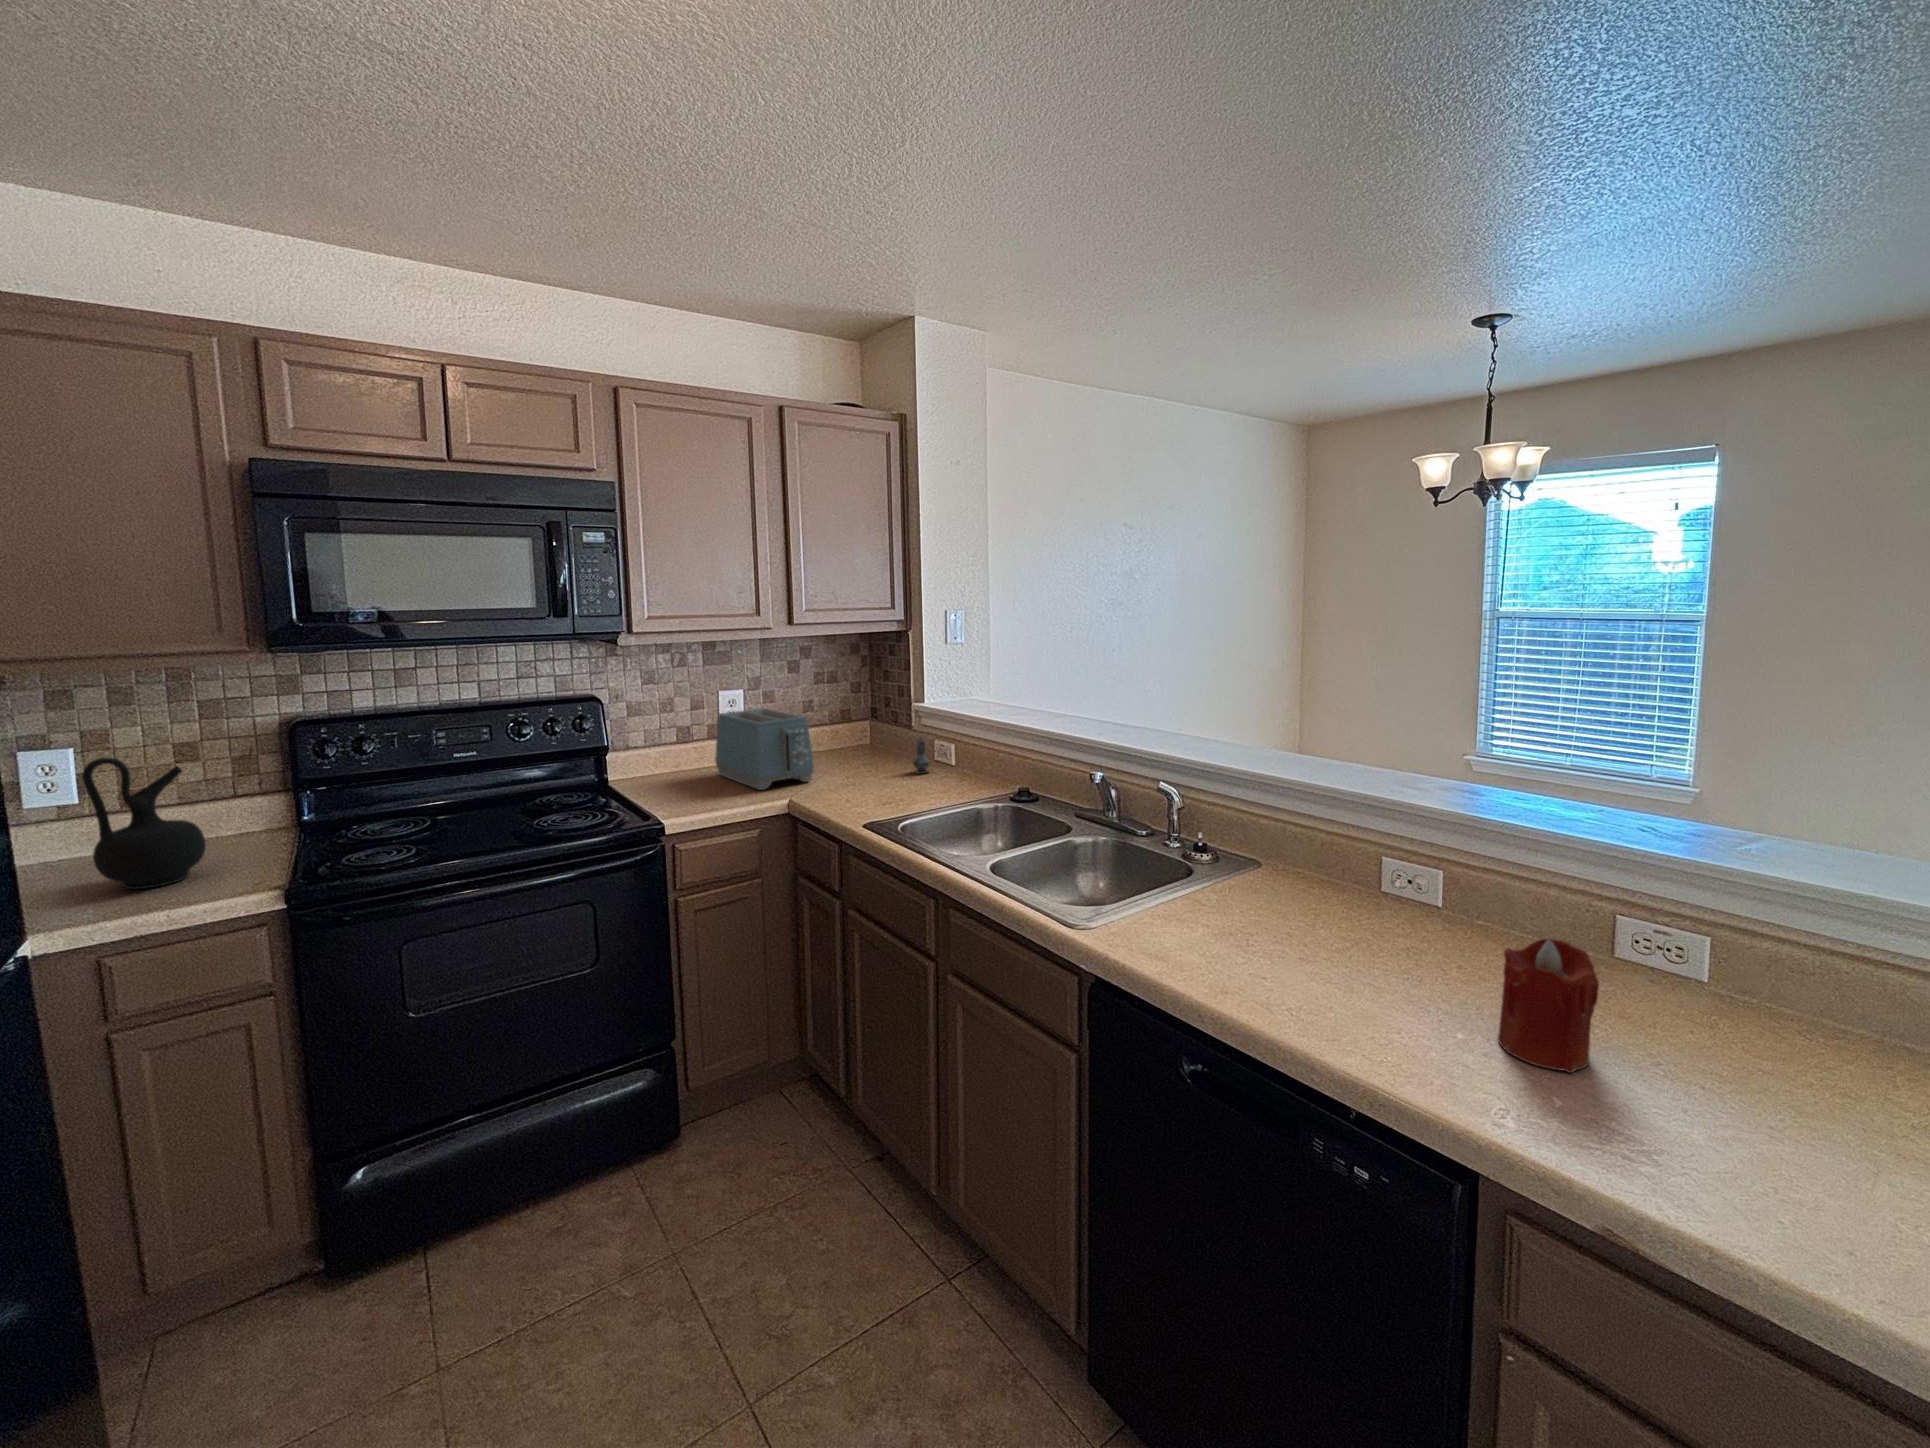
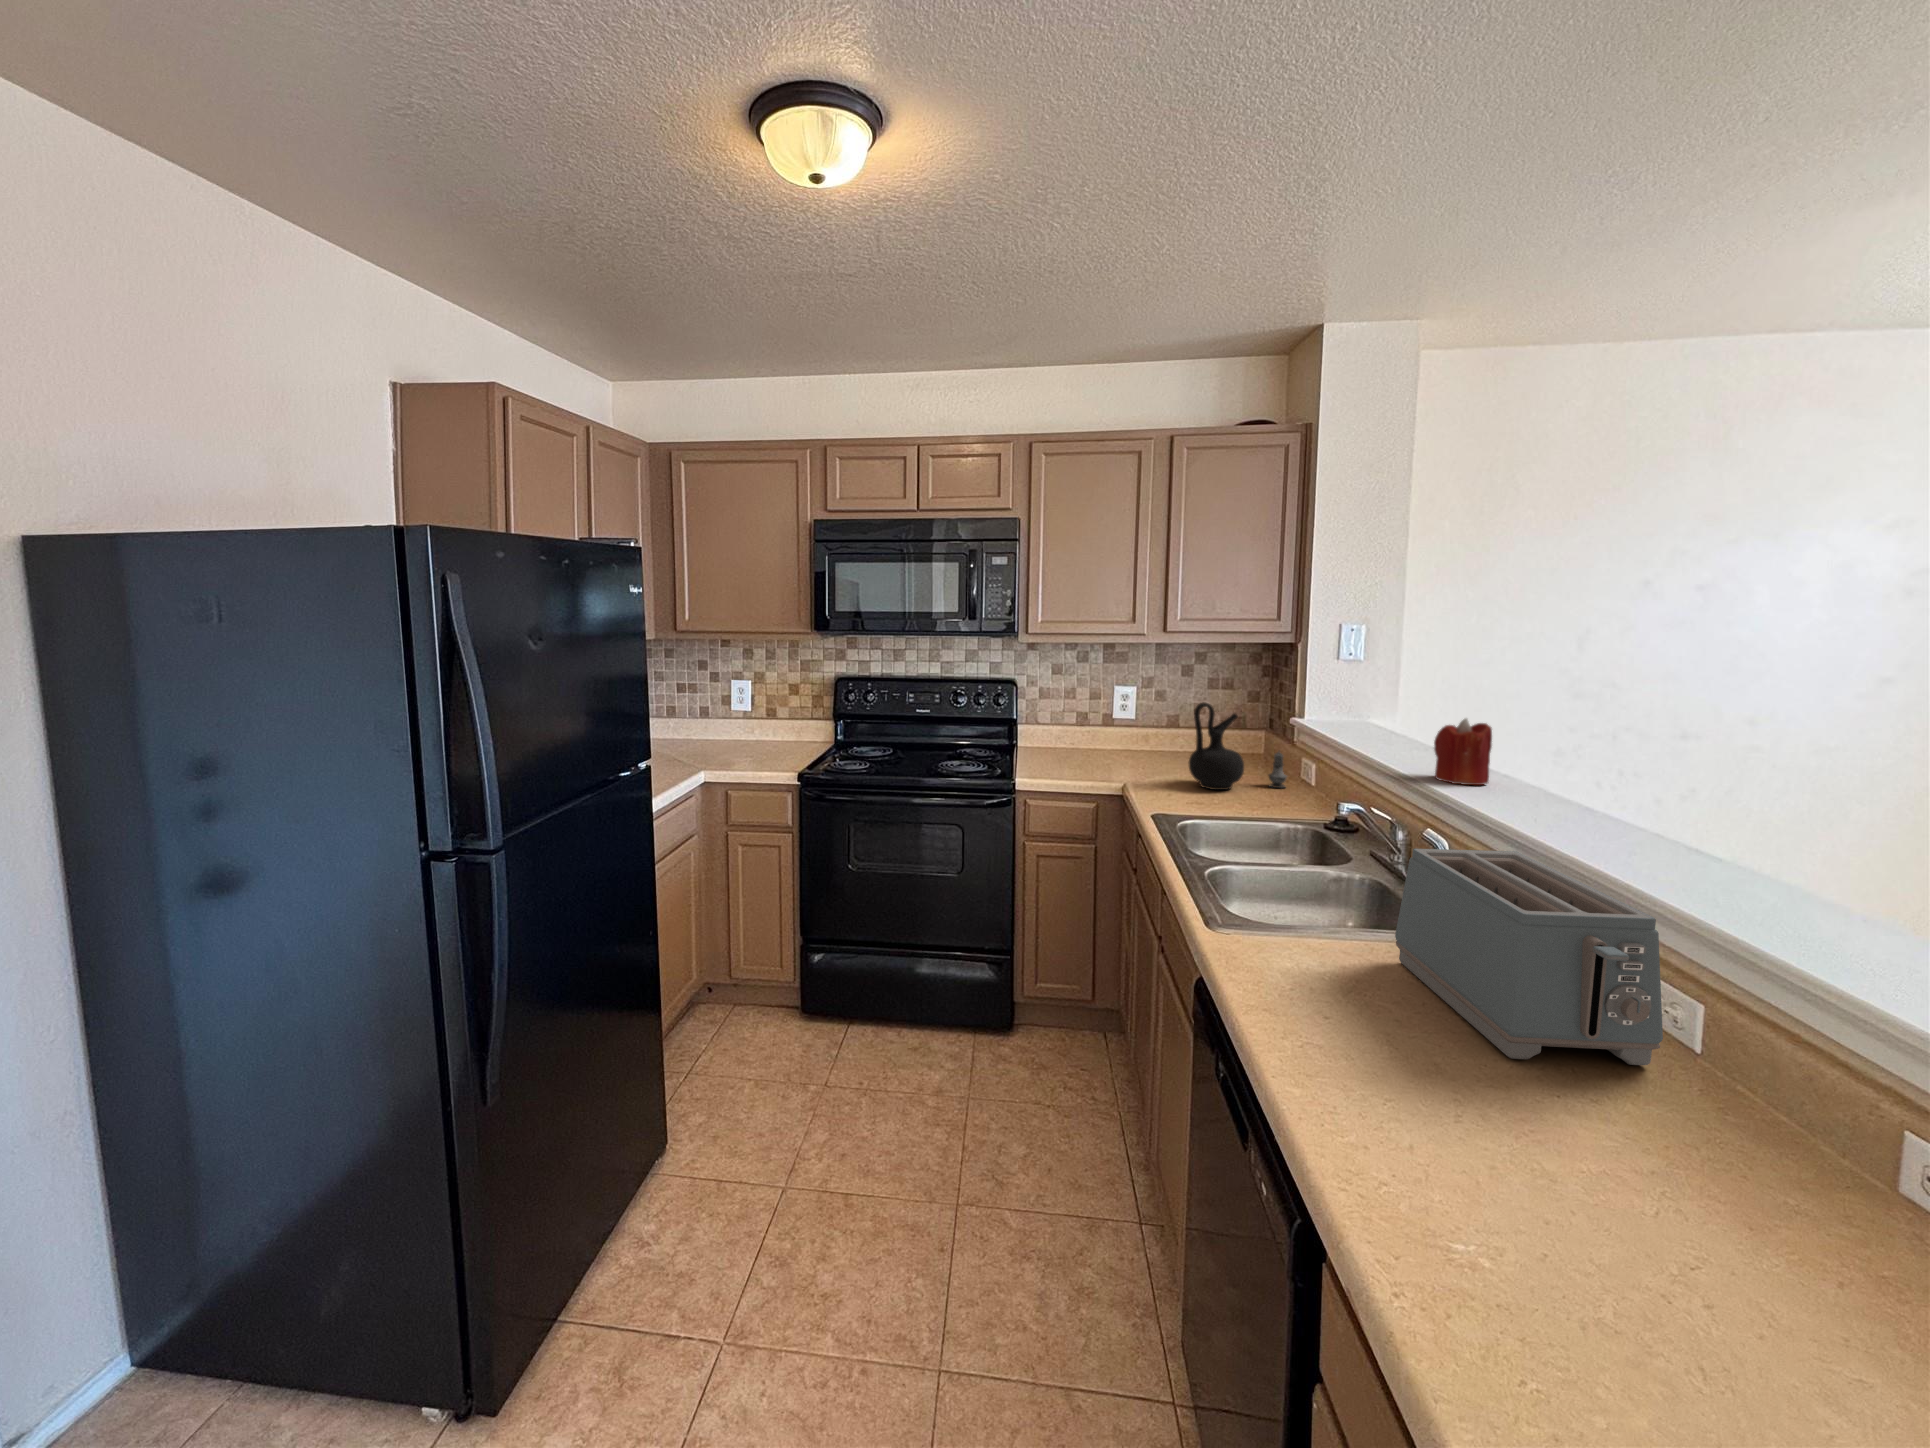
toaster: present [715,708,814,790] -> present [1395,849,1663,1065]
ceramic jug: present [82,758,206,890] -> present [1189,702,1244,790]
candle: present [1498,939,1599,1073] -> present [1434,718,1492,785]

